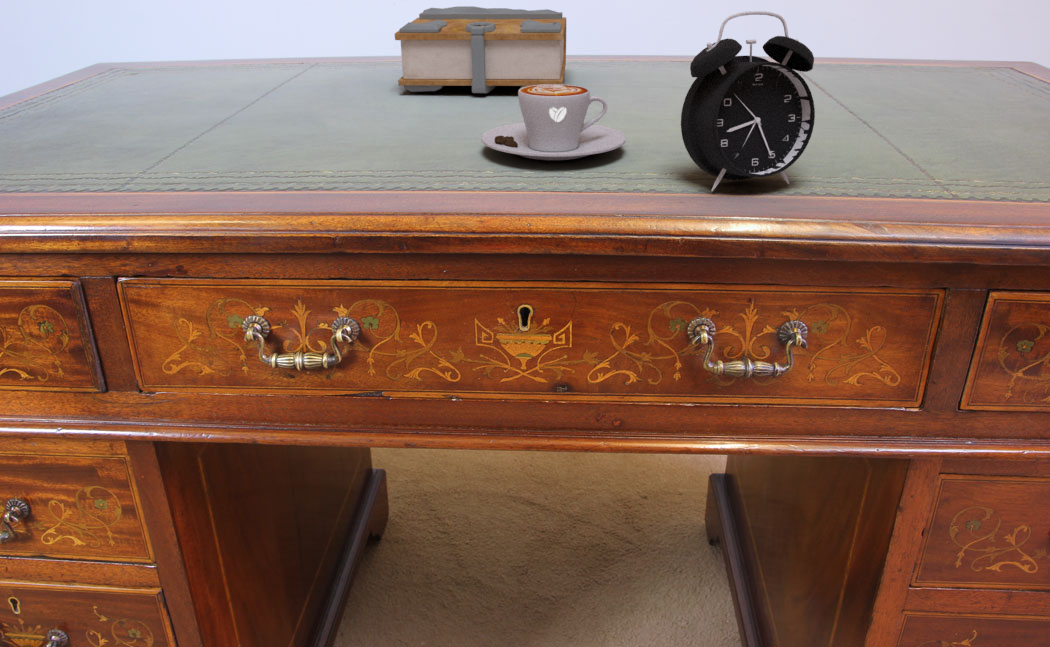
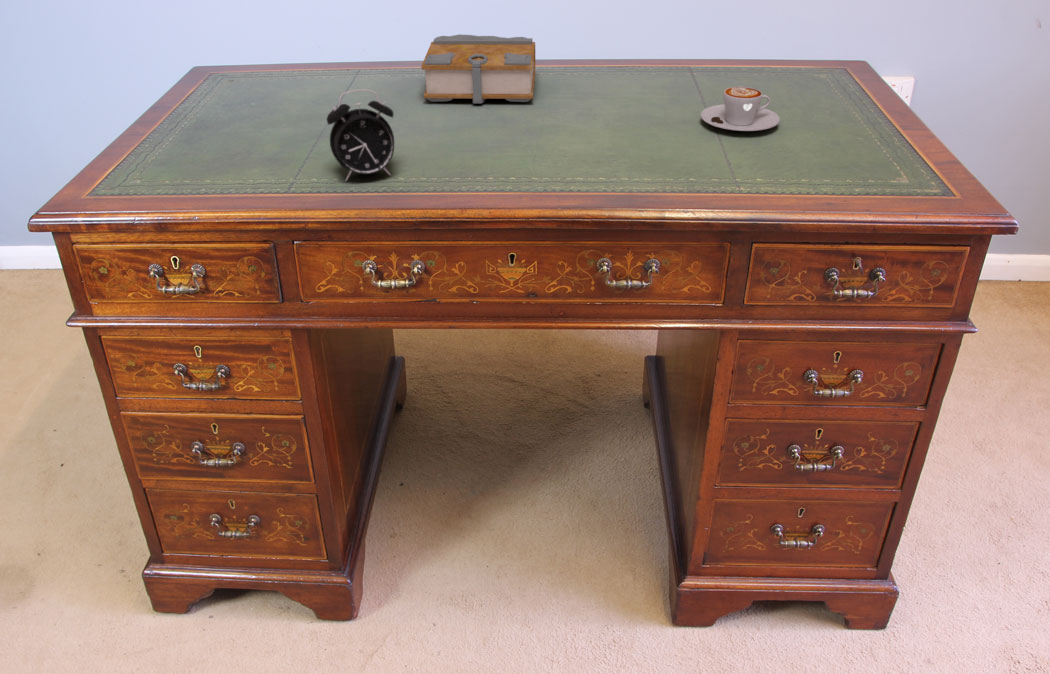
alarm clock: present [681,11,815,191] -> present [327,89,394,180]
coffee cup: present [481,84,626,160] -> present [701,87,780,131]

